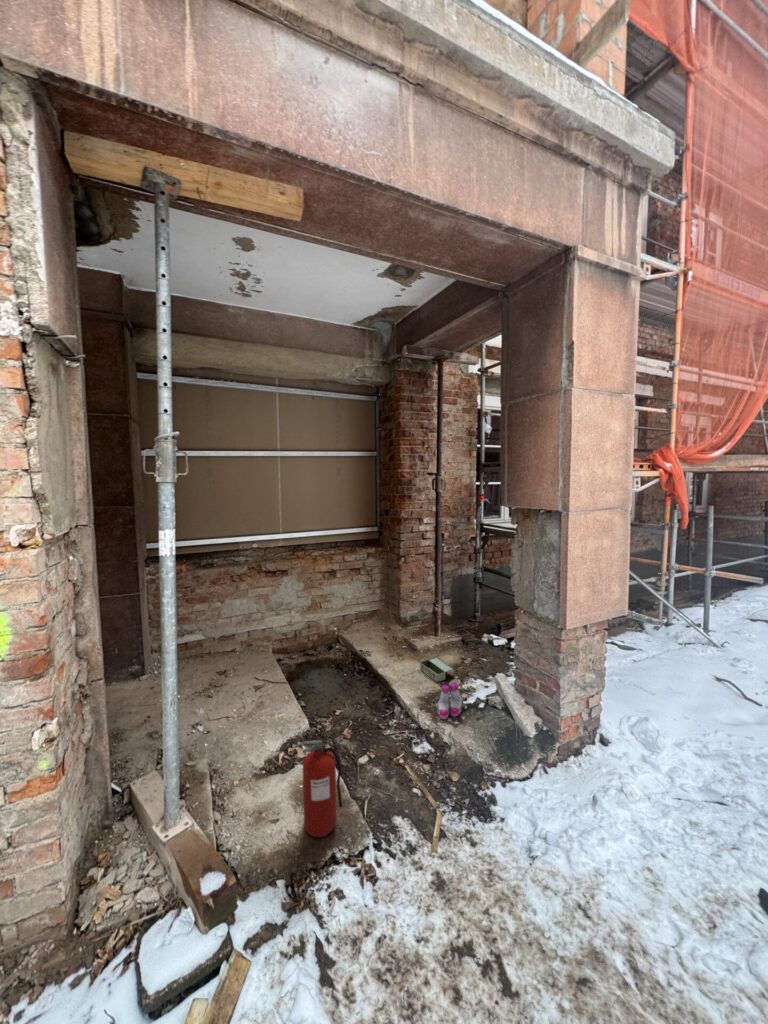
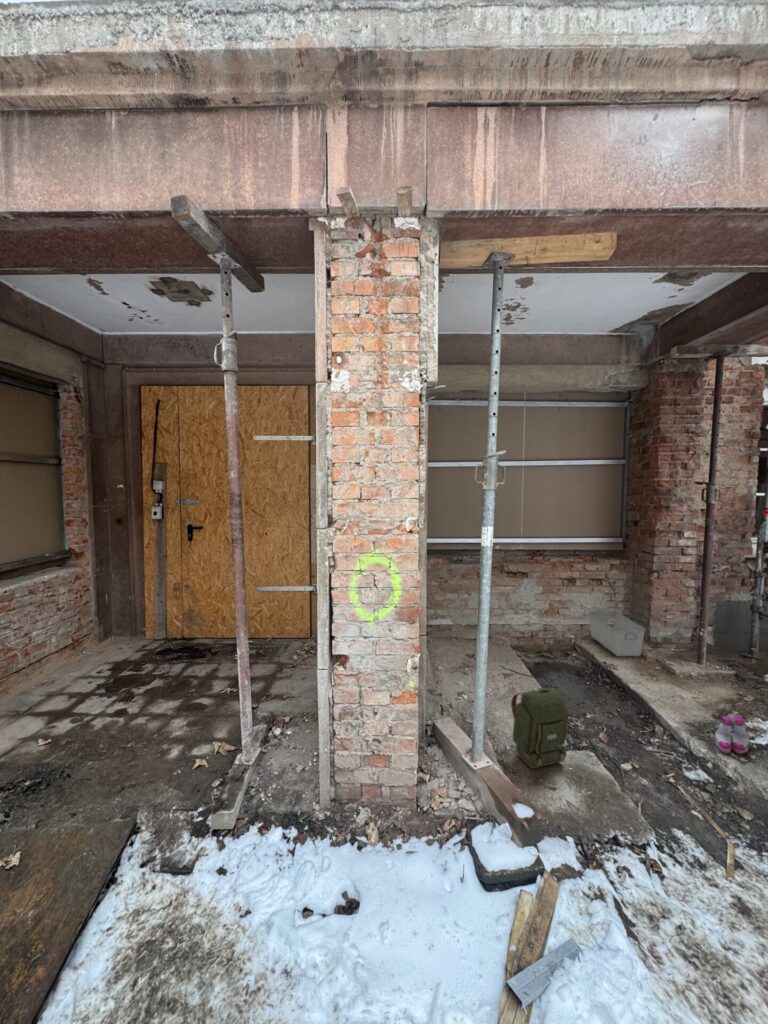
storage bin: none [351,597,396,642] -> present [589,611,645,656]
toolbox: present [420,657,454,682] -> none [683,686,731,713]
backpack: none [236,701,299,803] -> present [511,688,568,768]
fire extinguisher: present [302,740,342,837] -> none [582,725,621,817]

